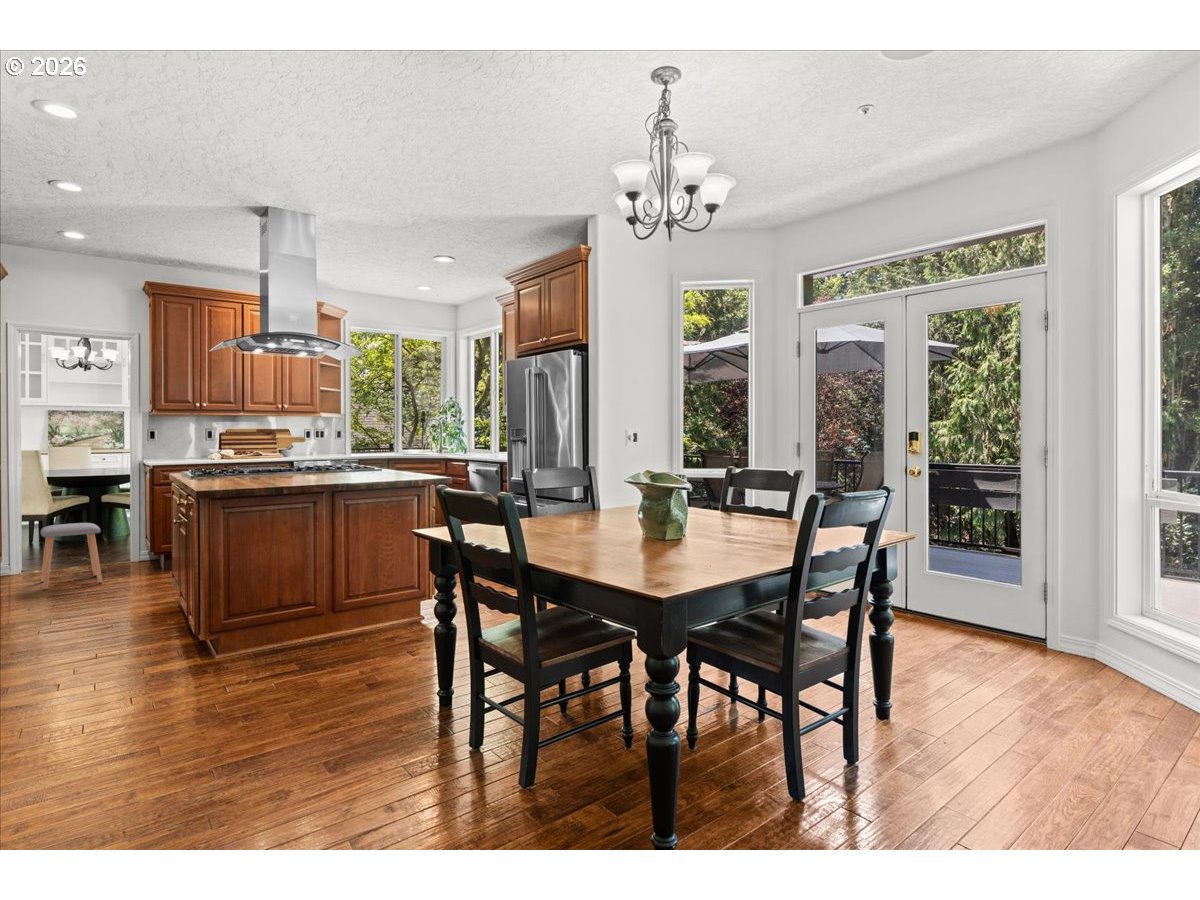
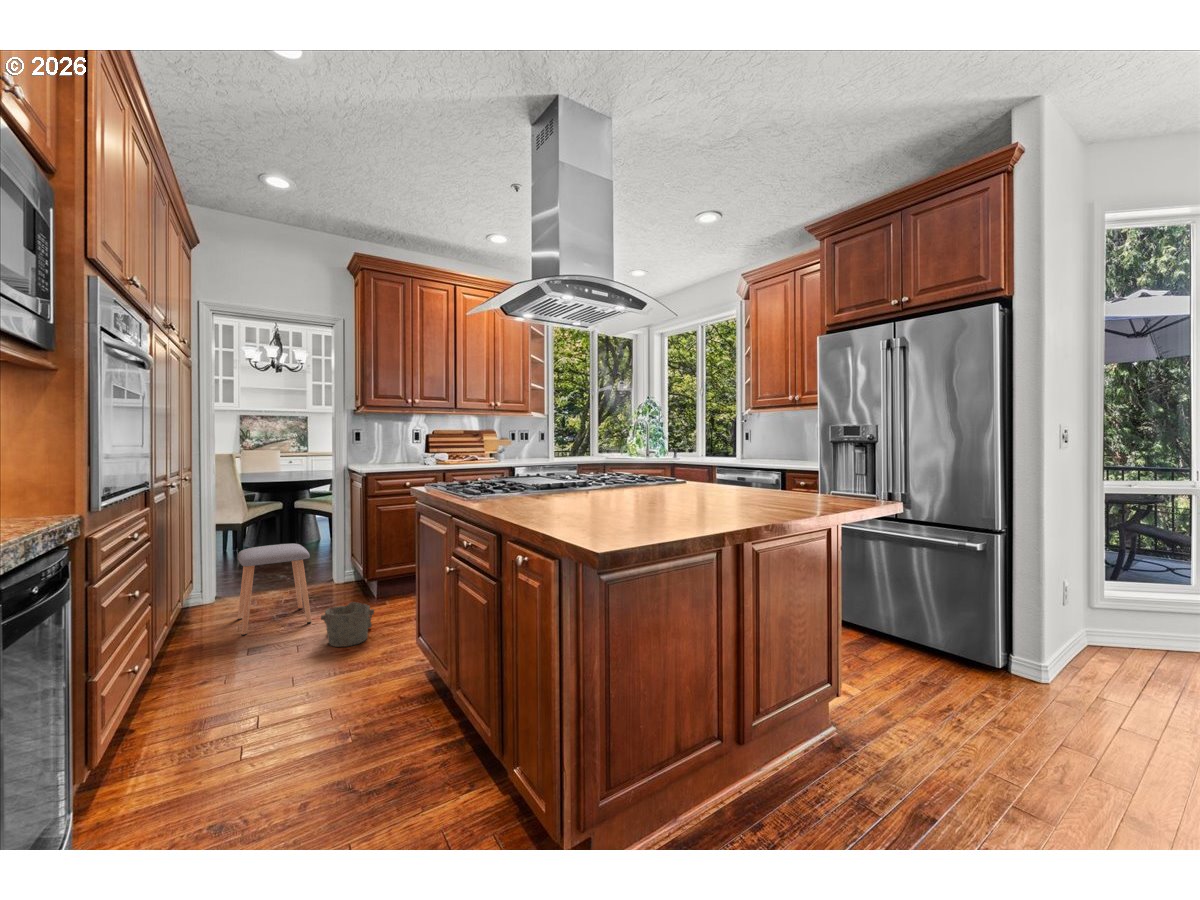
bucket: none [106,564,150,594] -> present [321,602,374,647]

